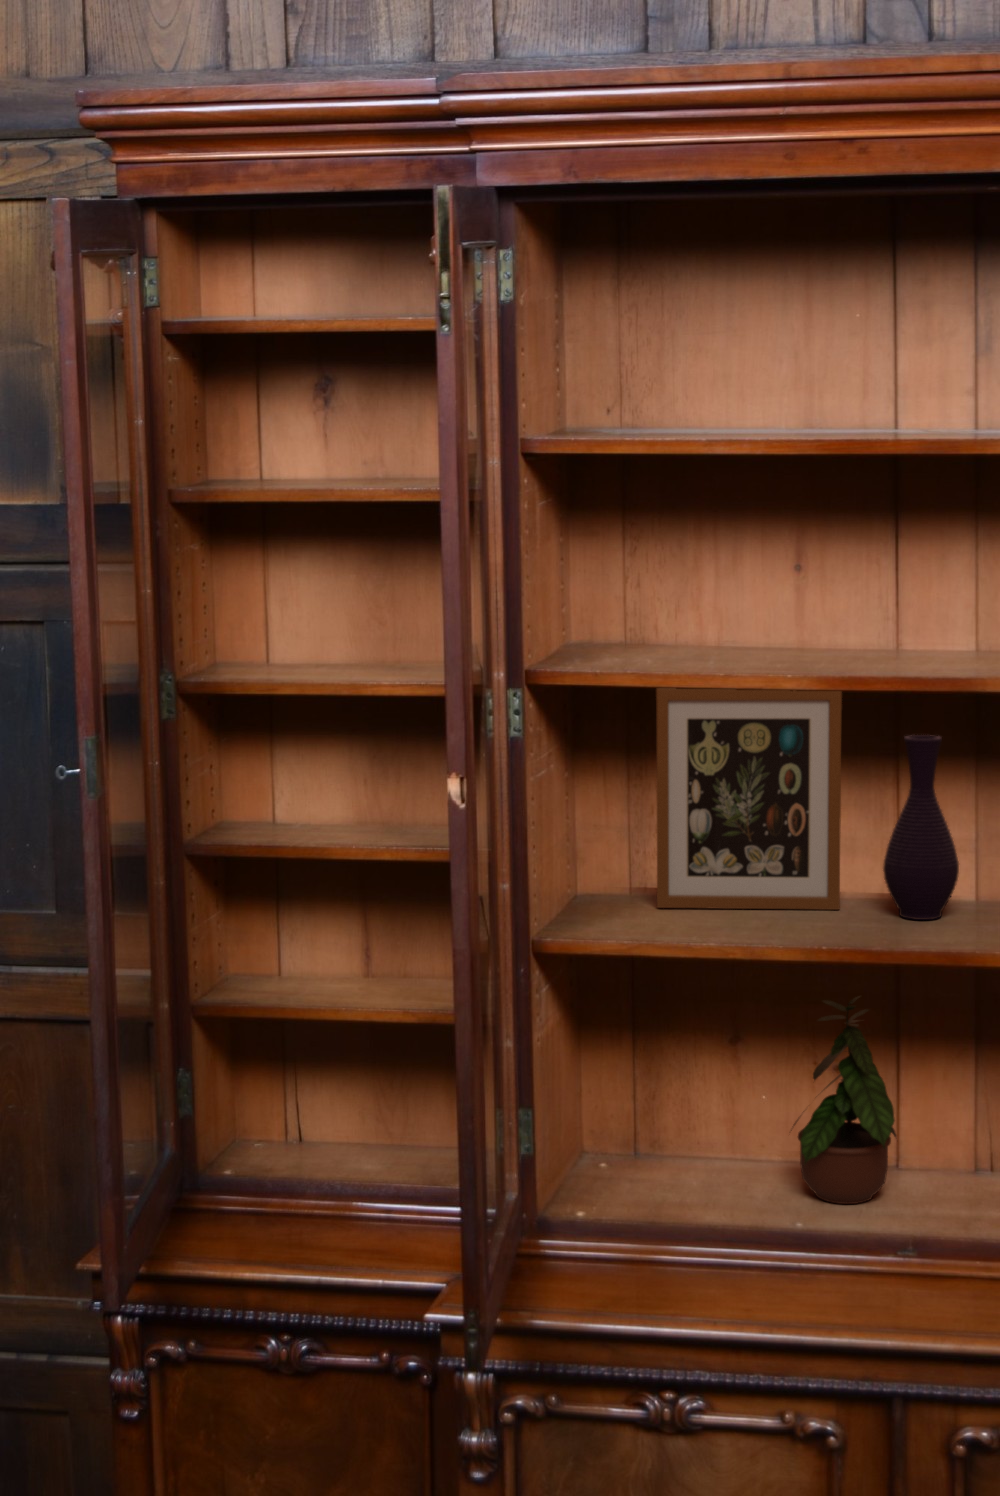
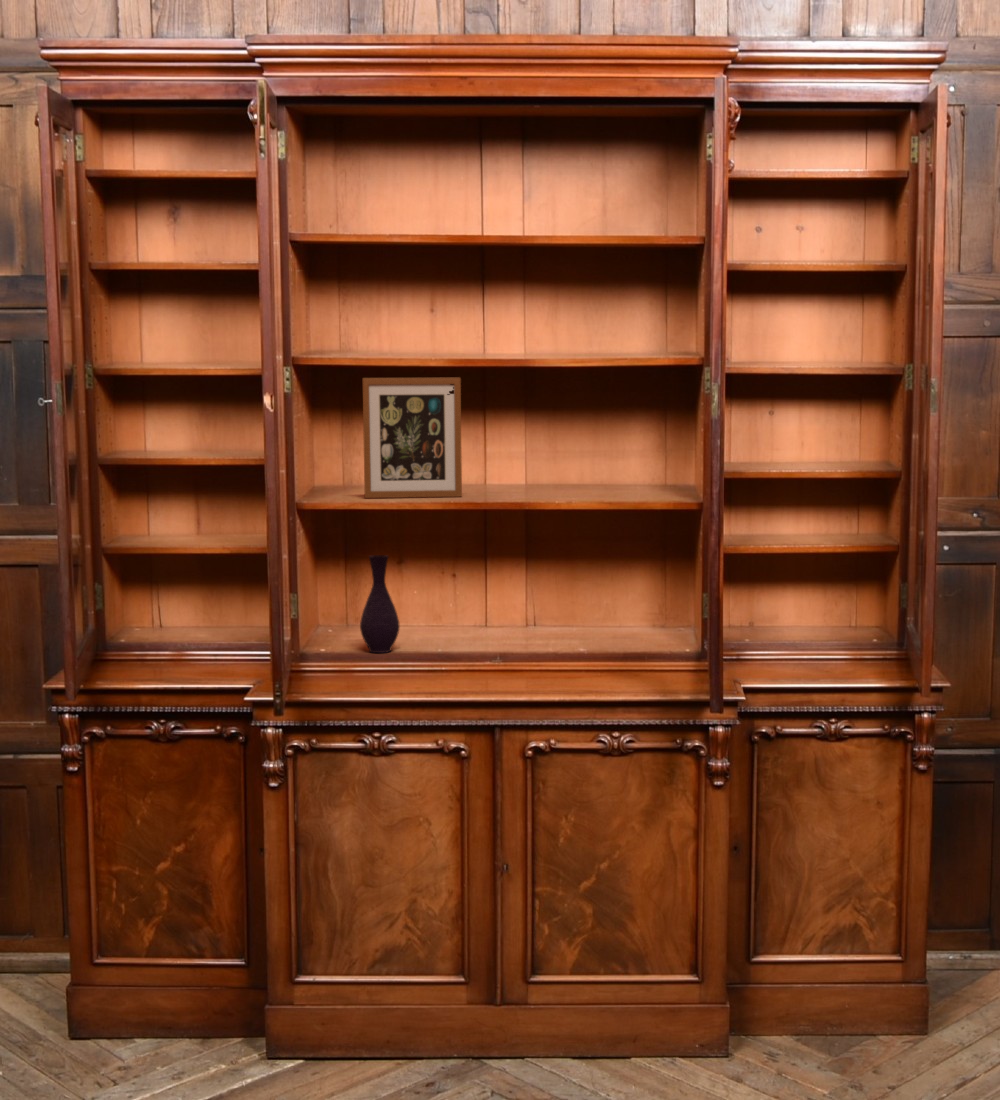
vase: present [883,735,959,920] -> present [360,555,399,653]
potted plant: present [791,996,896,1204] -> none [433,537,499,649]

